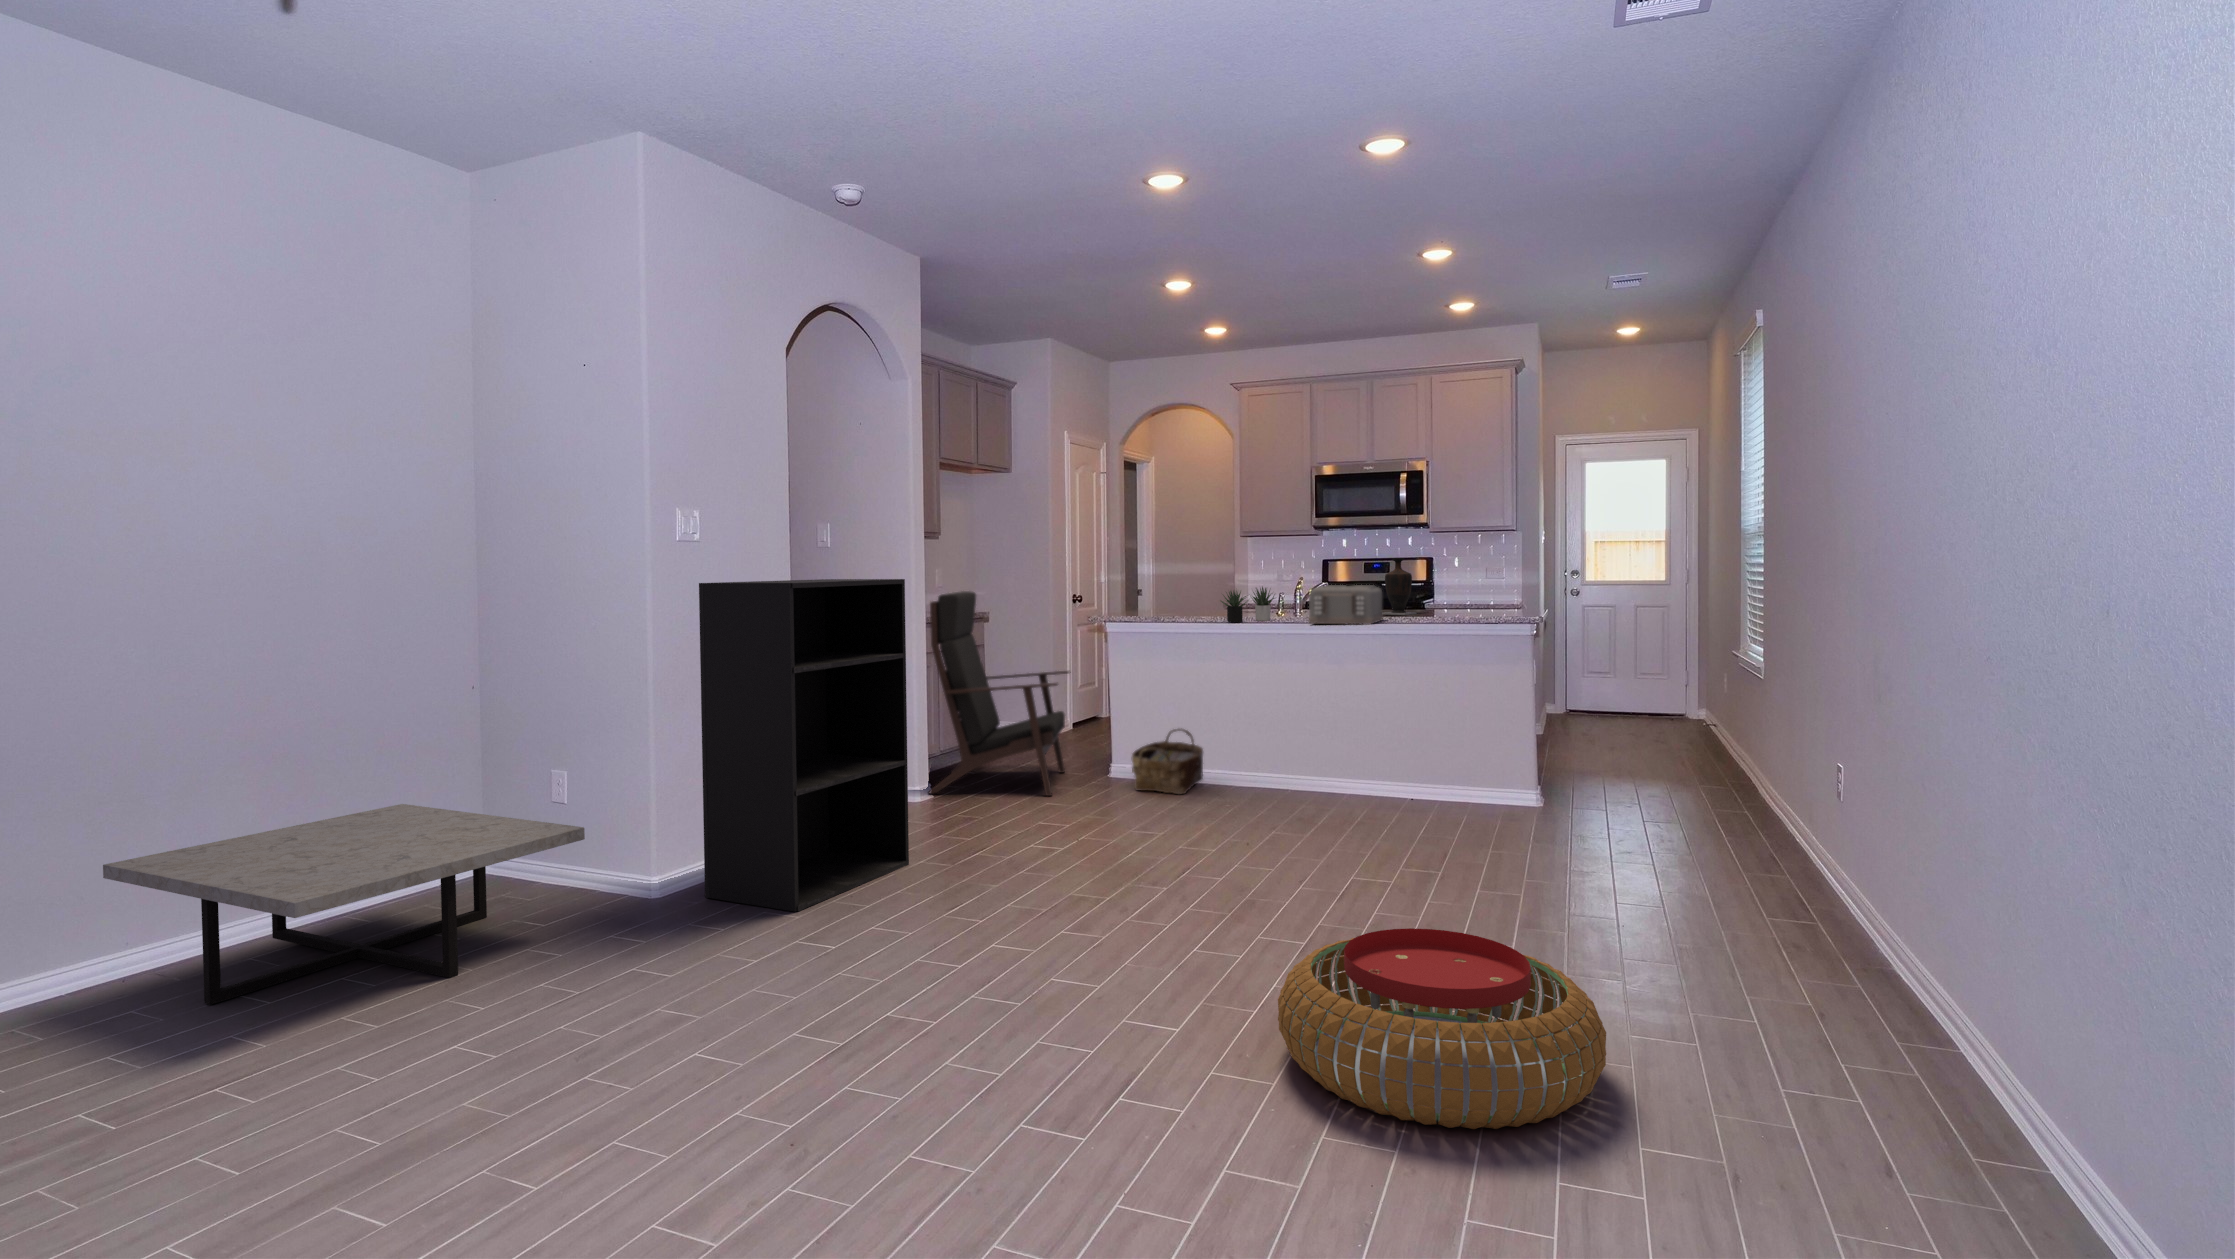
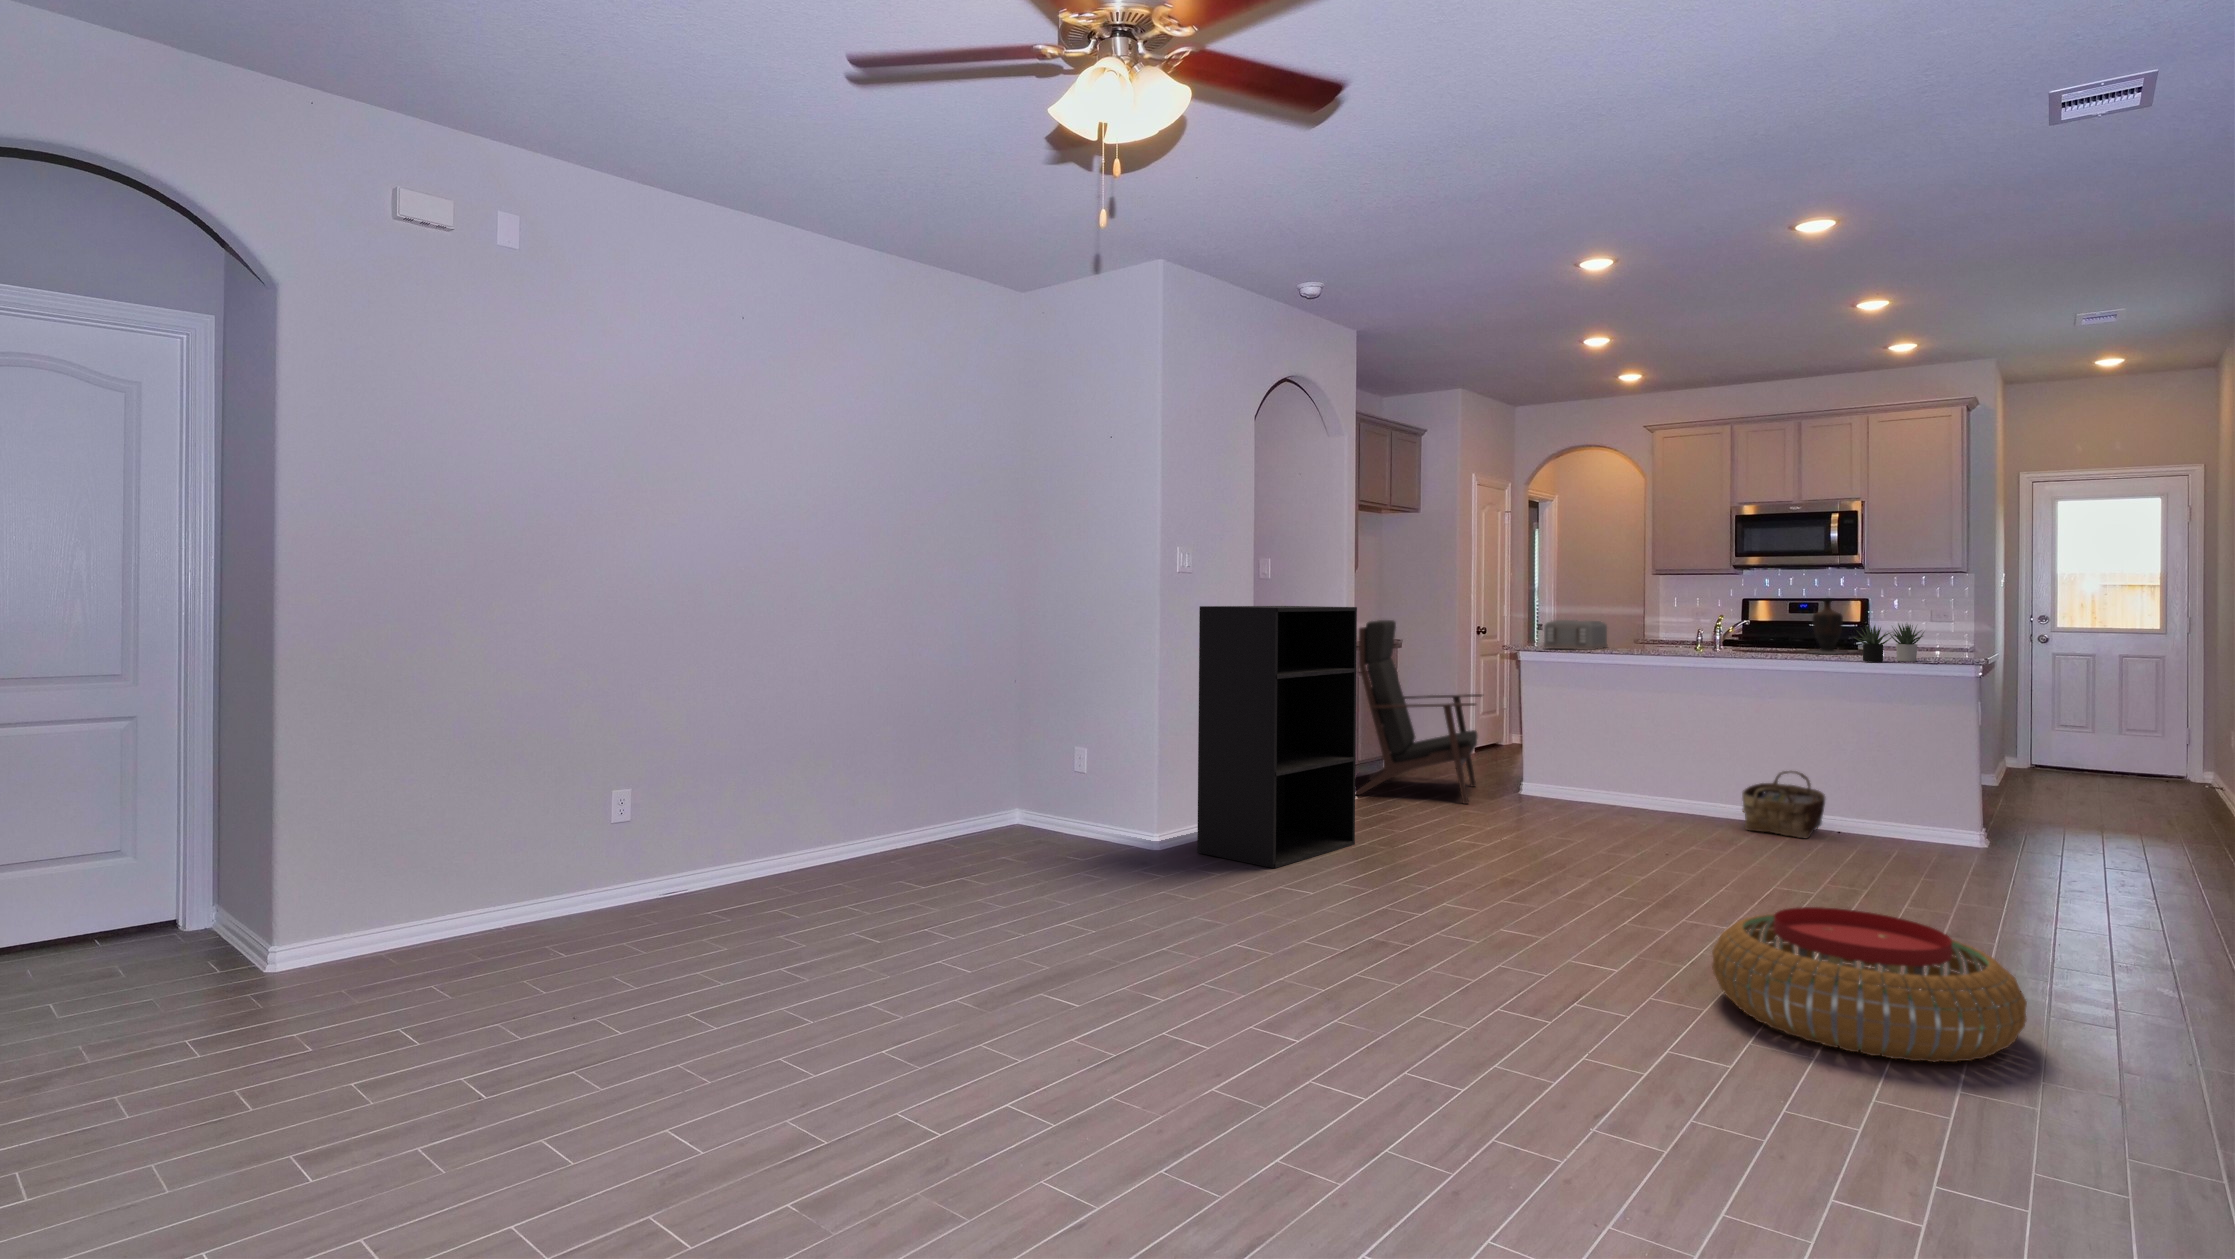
toaster: present [1308,585,1383,625] -> present [1543,620,1608,650]
succulent plant: present [1221,586,1274,622] -> present [1855,624,1924,662]
woven basket: present [1132,728,1203,794] -> present [1742,771,1825,838]
coffee table: present [103,804,585,1005] -> none [819,764,1119,885]

